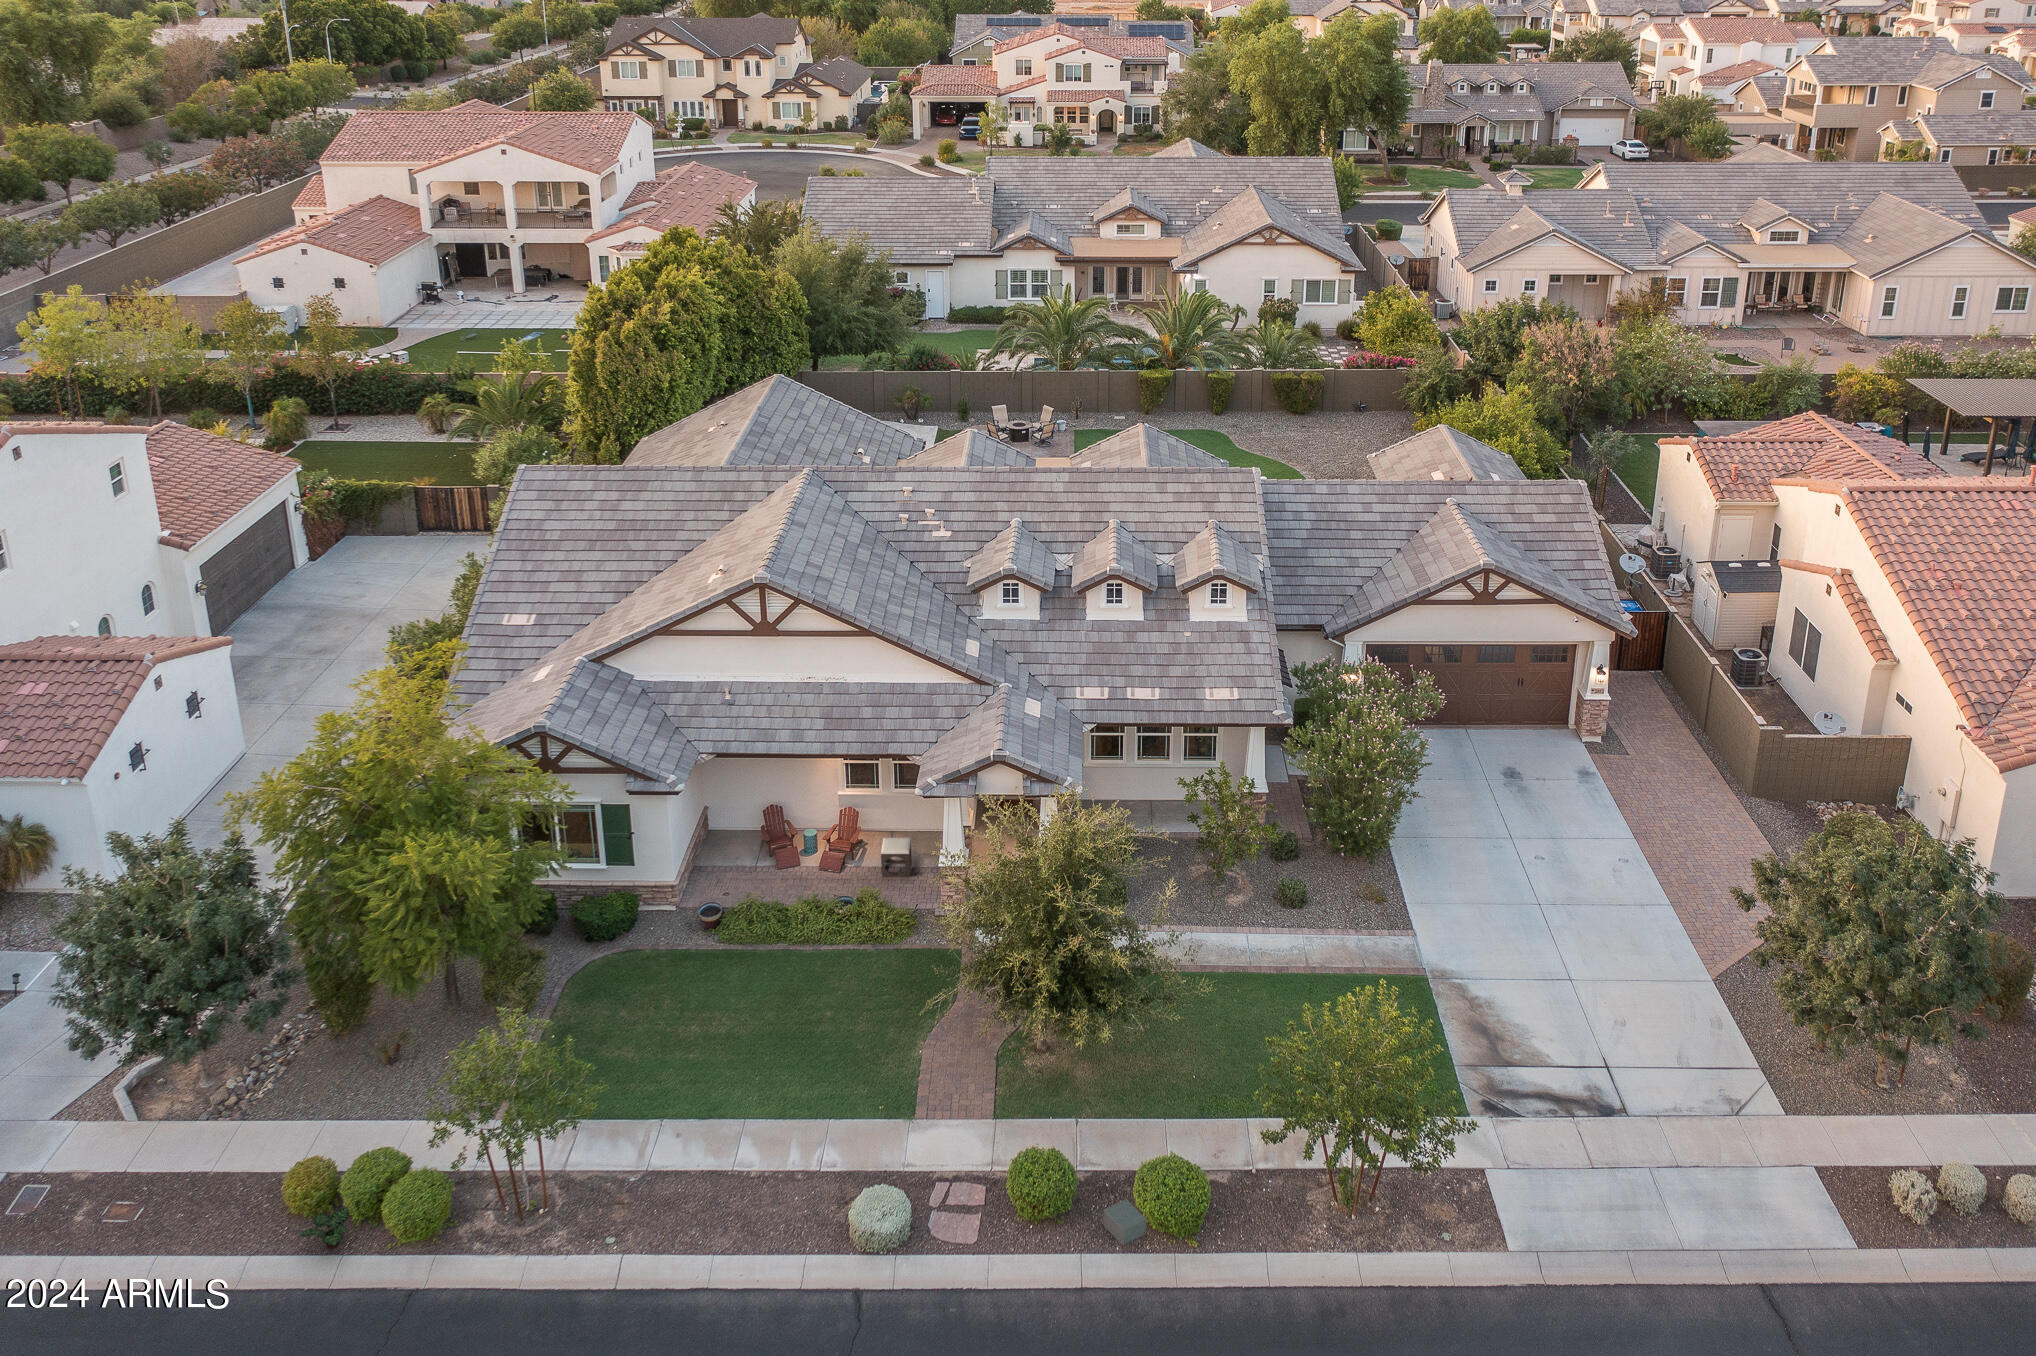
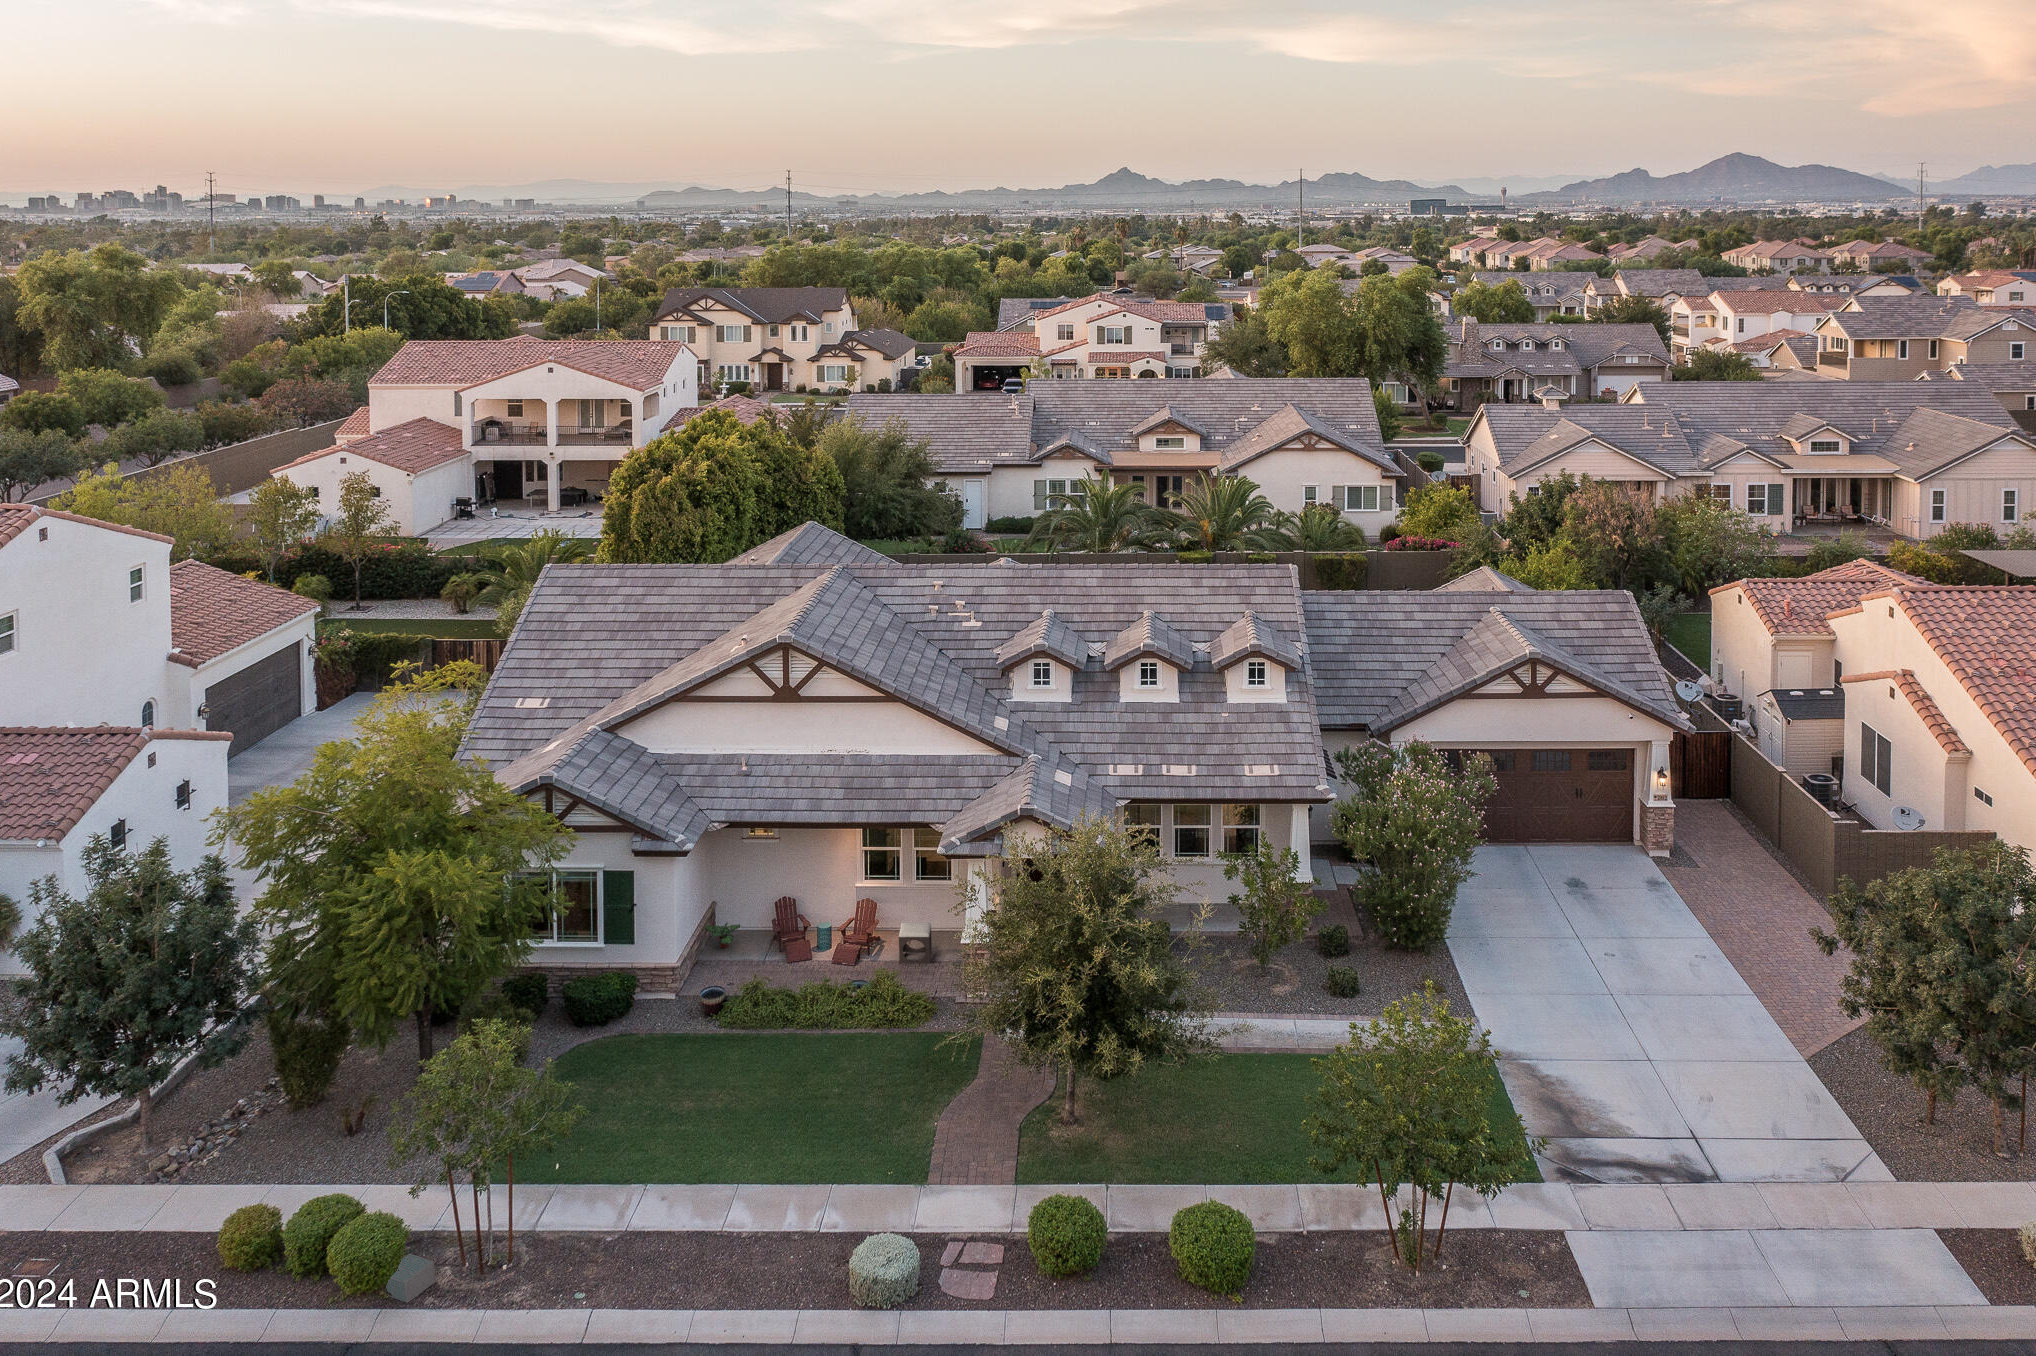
storage box: present [1103,1199,1146,1245] -> present [386,1254,436,1303]
potted plant: present [299,1207,349,1248] -> present [705,922,740,948]

